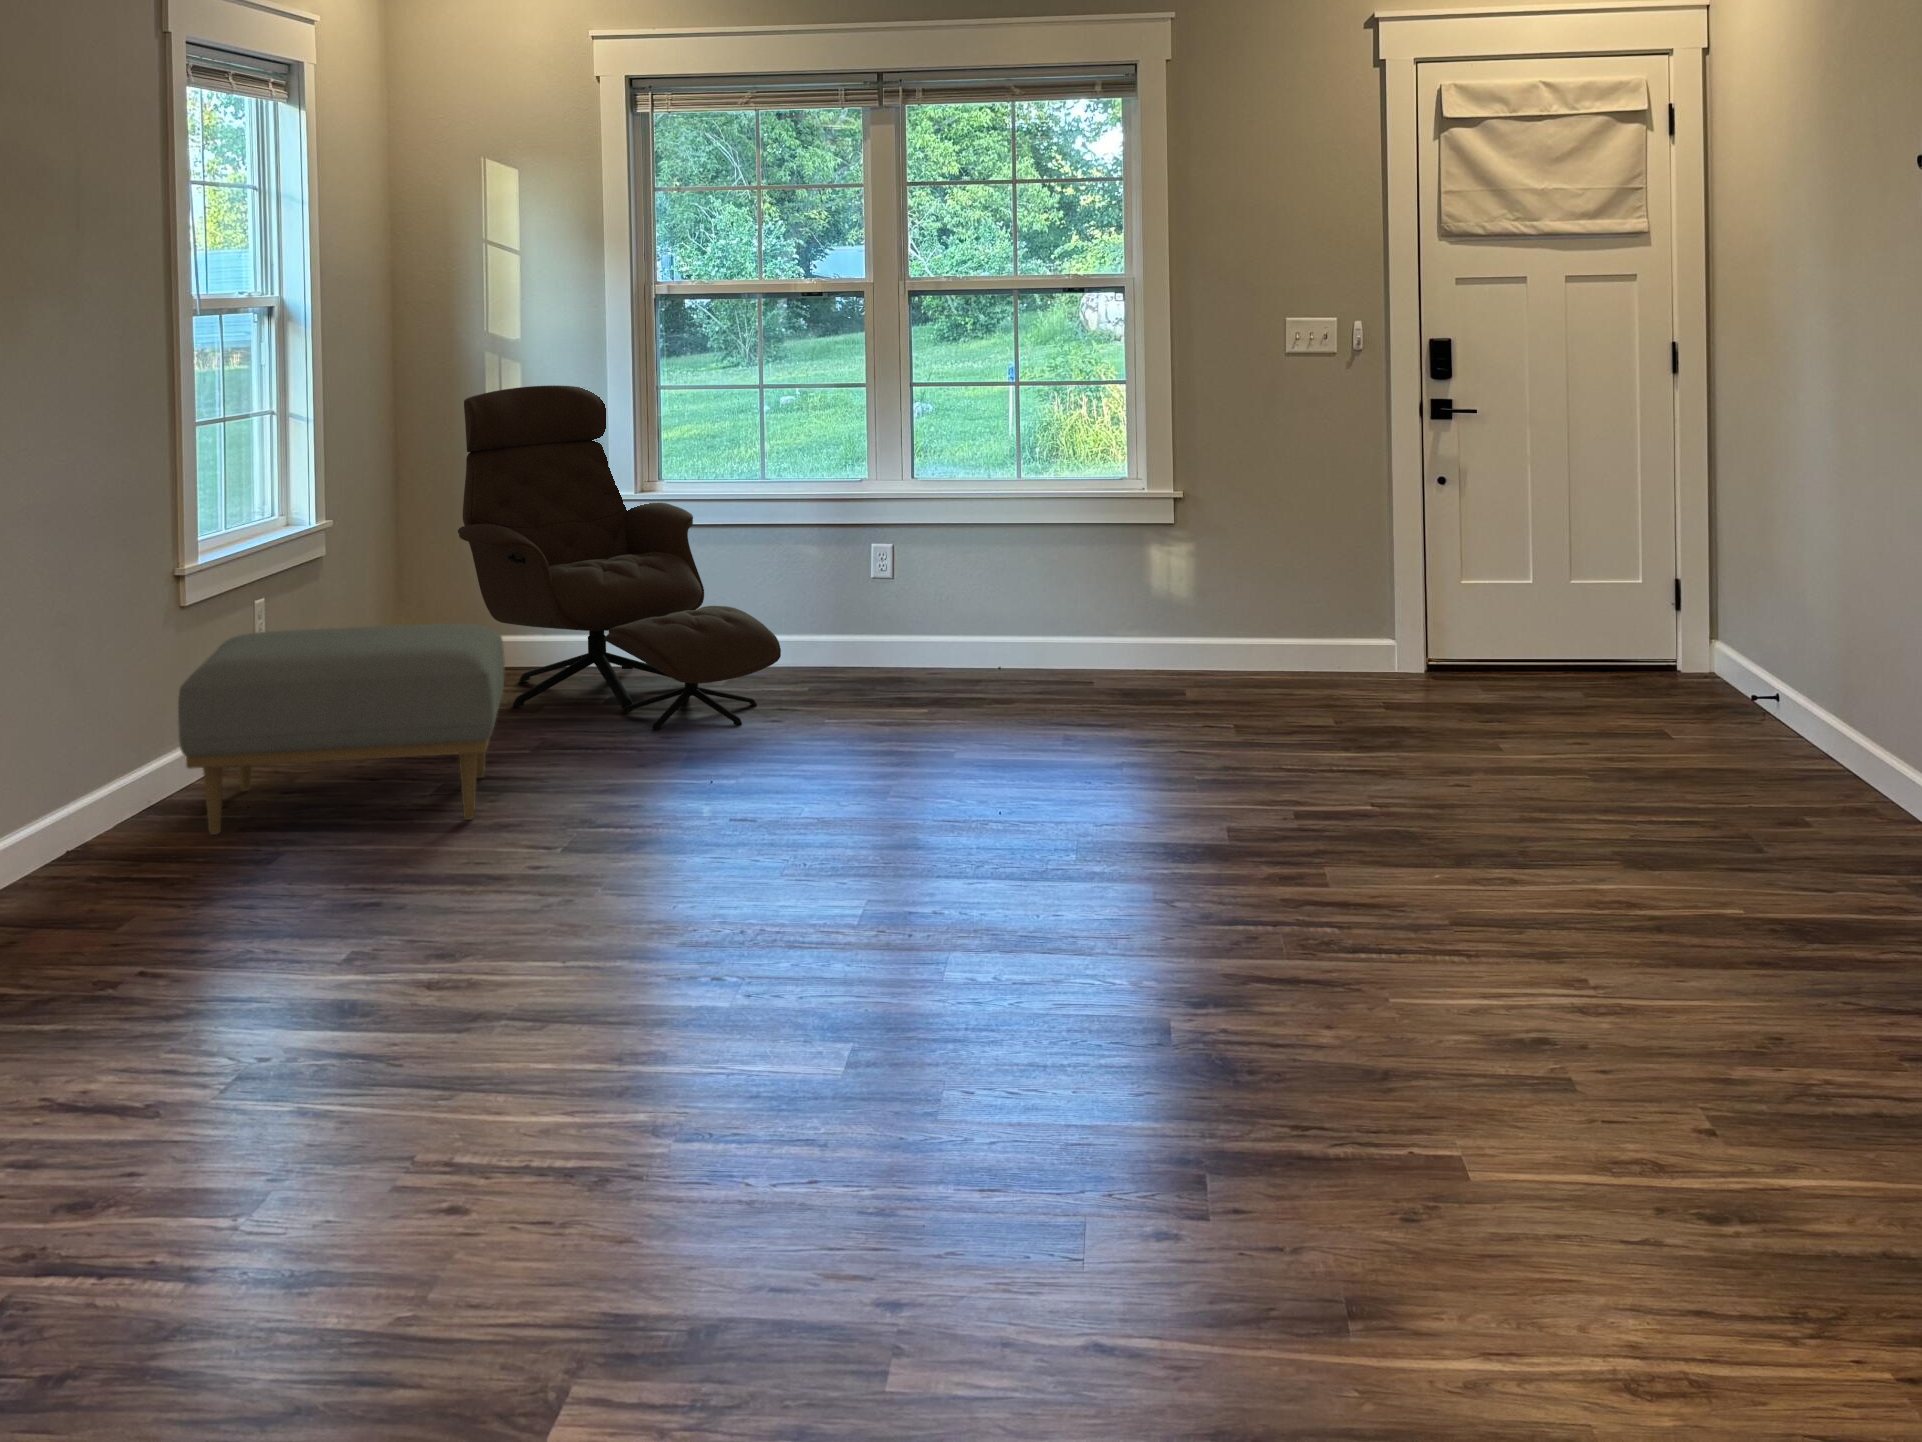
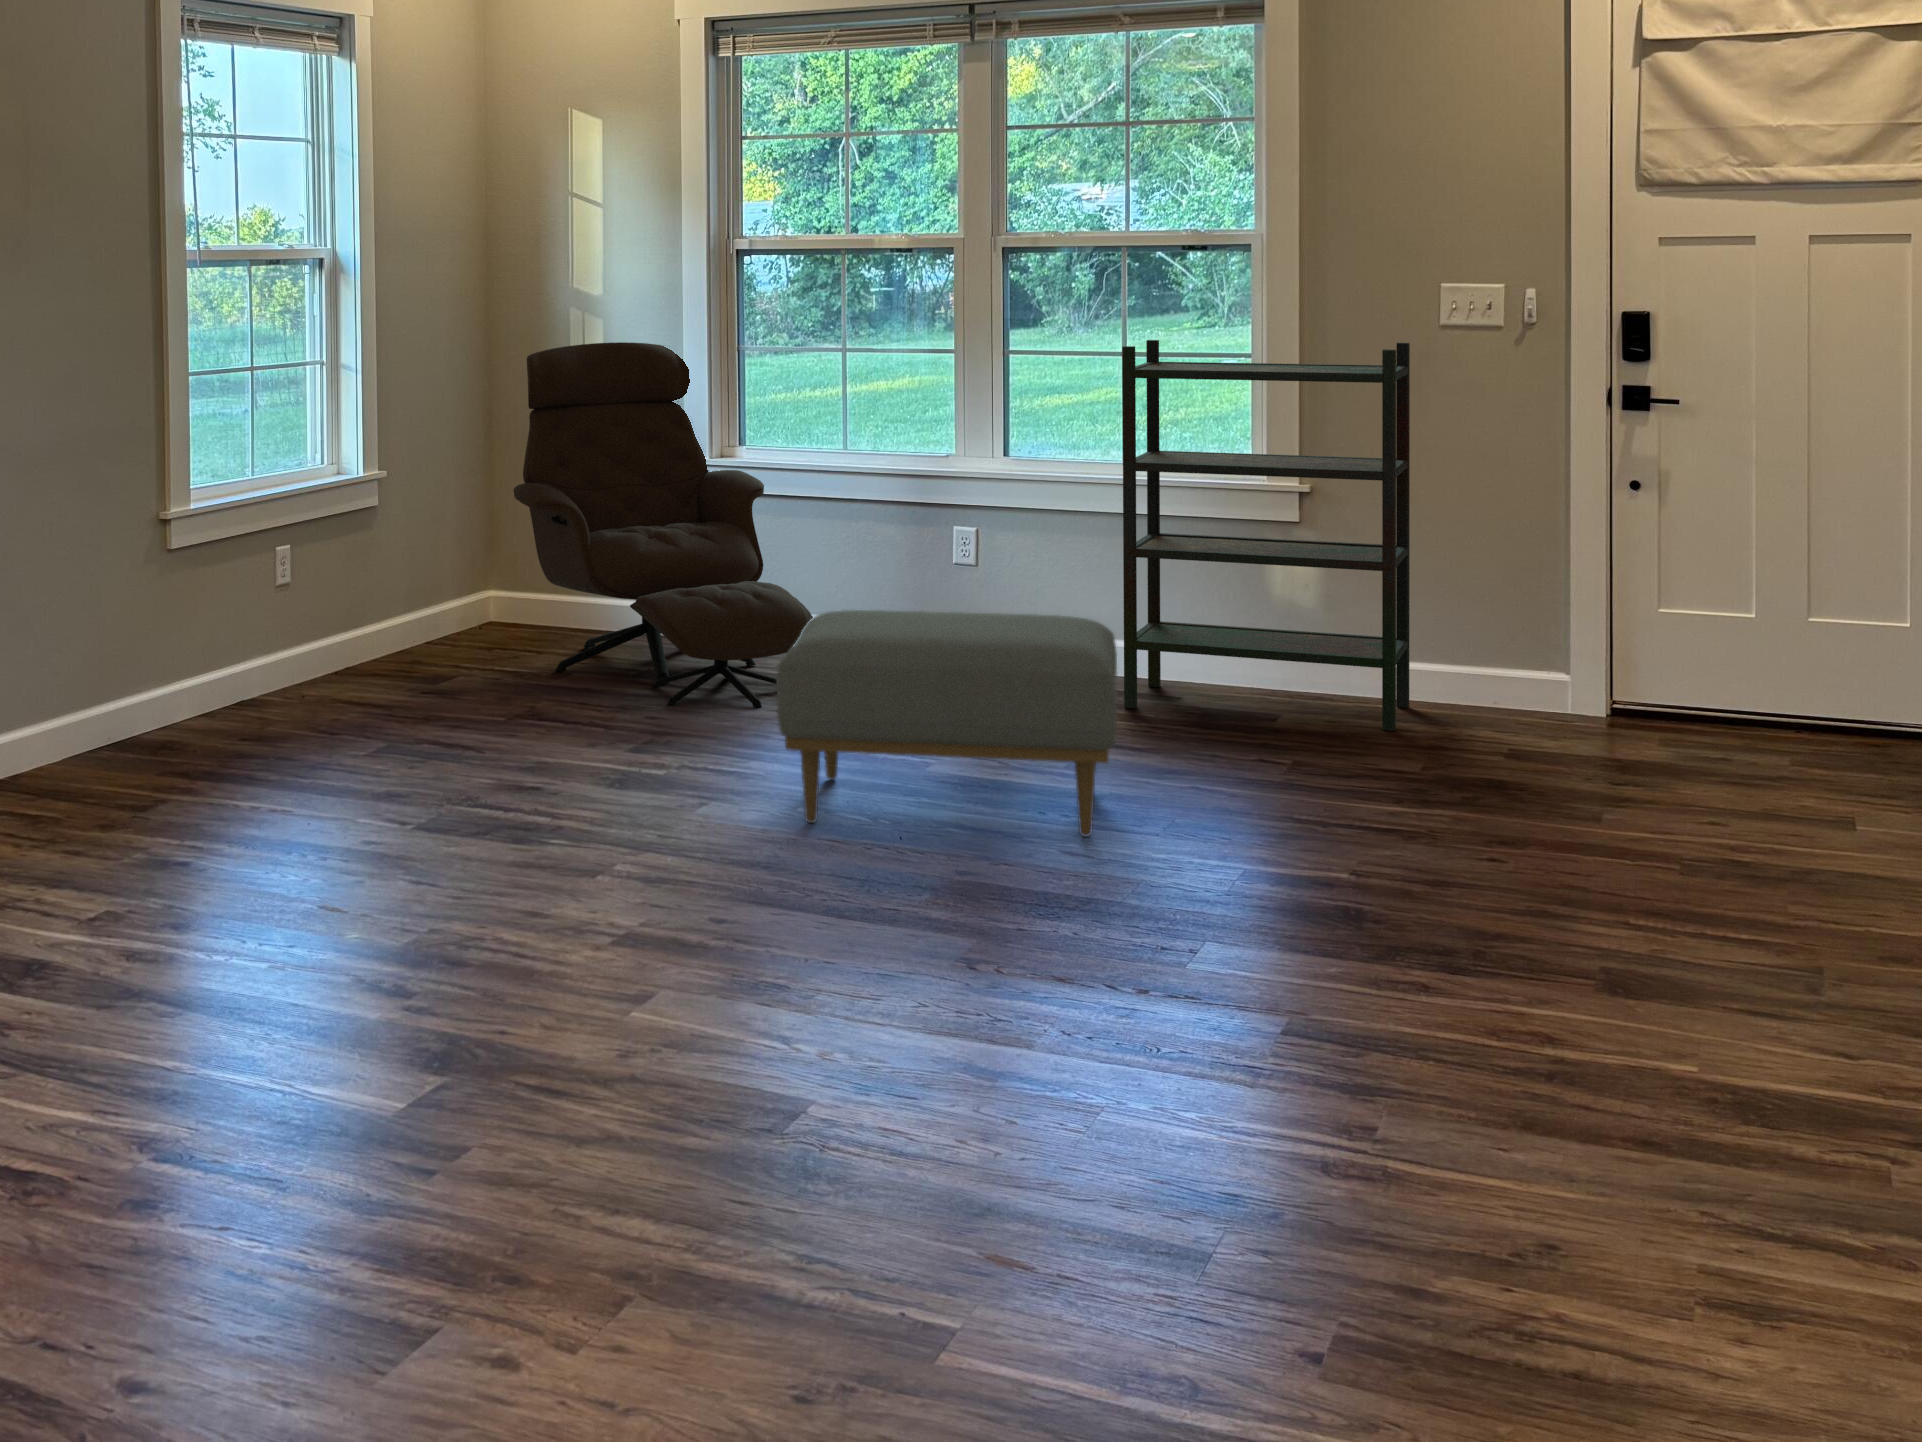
bookshelf: none [1048,368,1283,696] -> present [1122,340,1410,731]
ottoman: present [178,623,505,835] -> present [777,610,1117,837]

